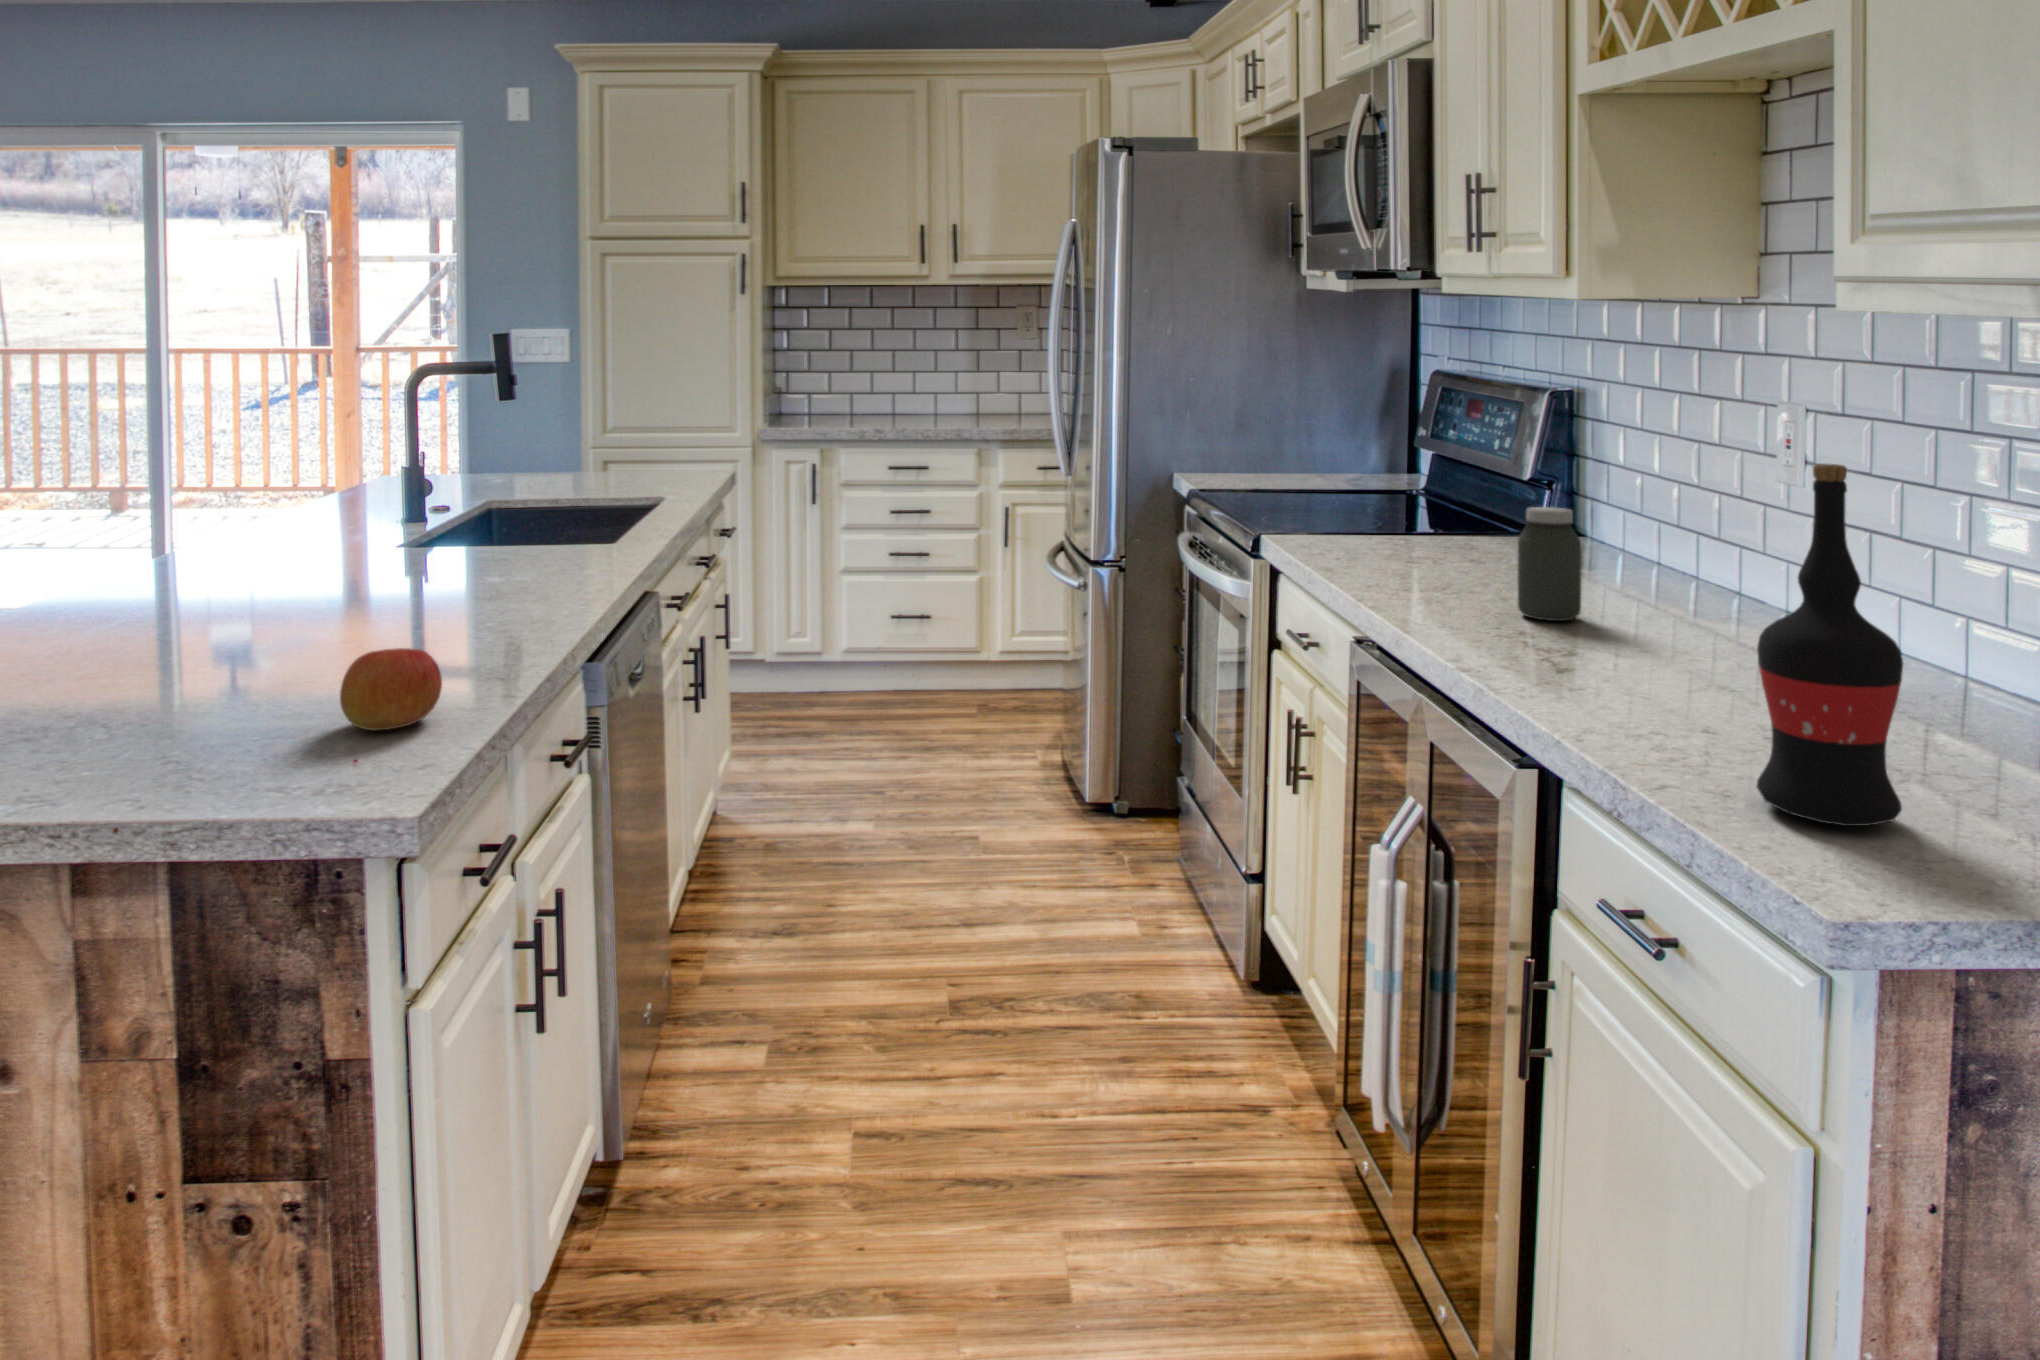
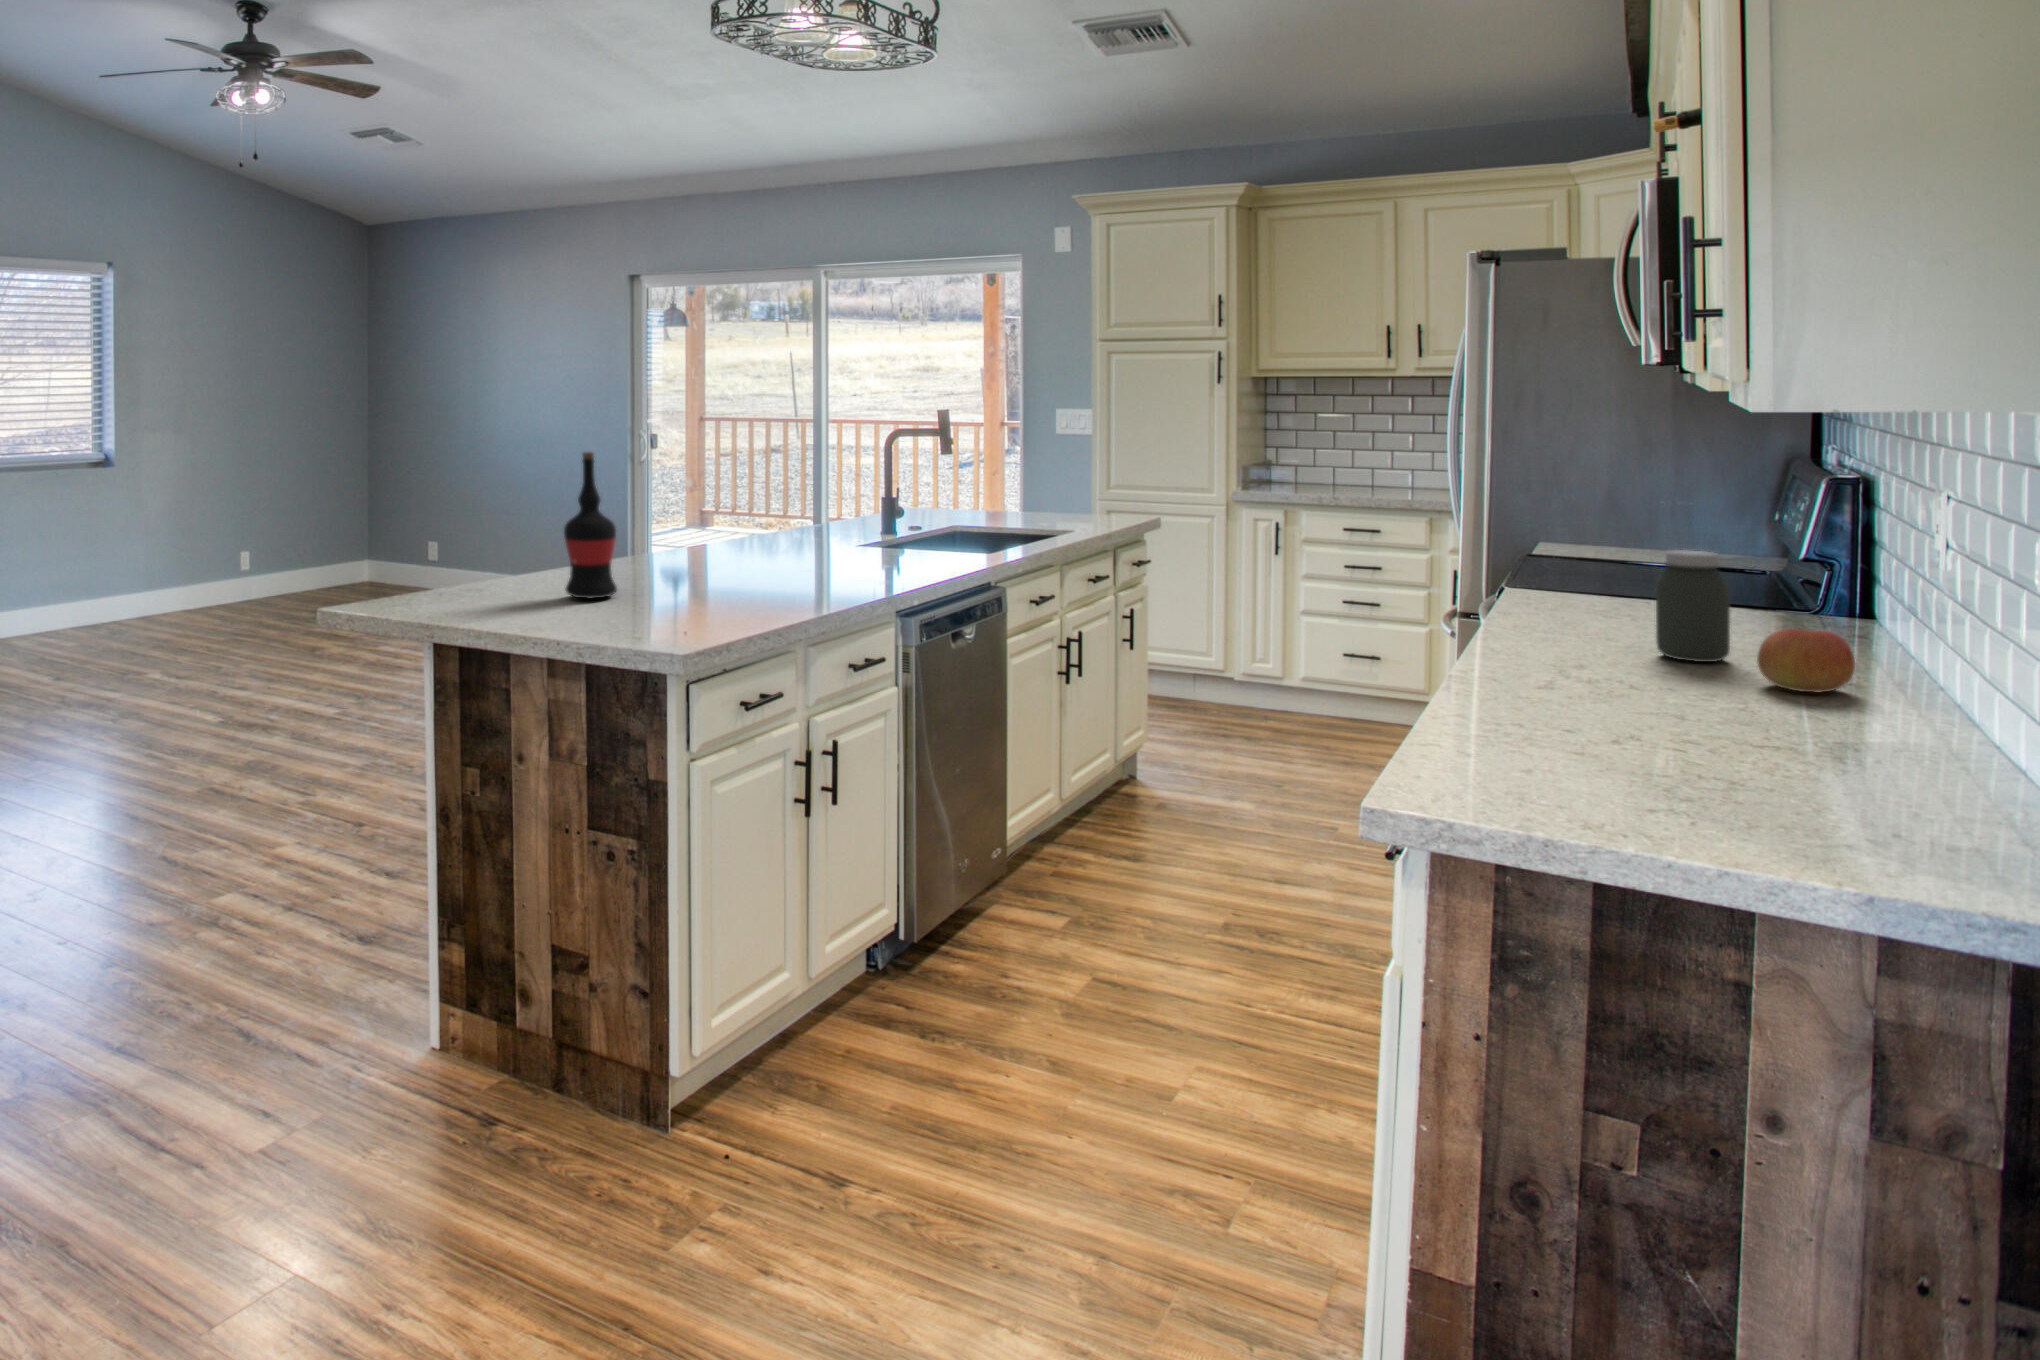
wine bottle: present [1757,464,1903,826] -> present [564,452,617,599]
apple: present [340,648,442,731] -> present [1757,629,1855,692]

